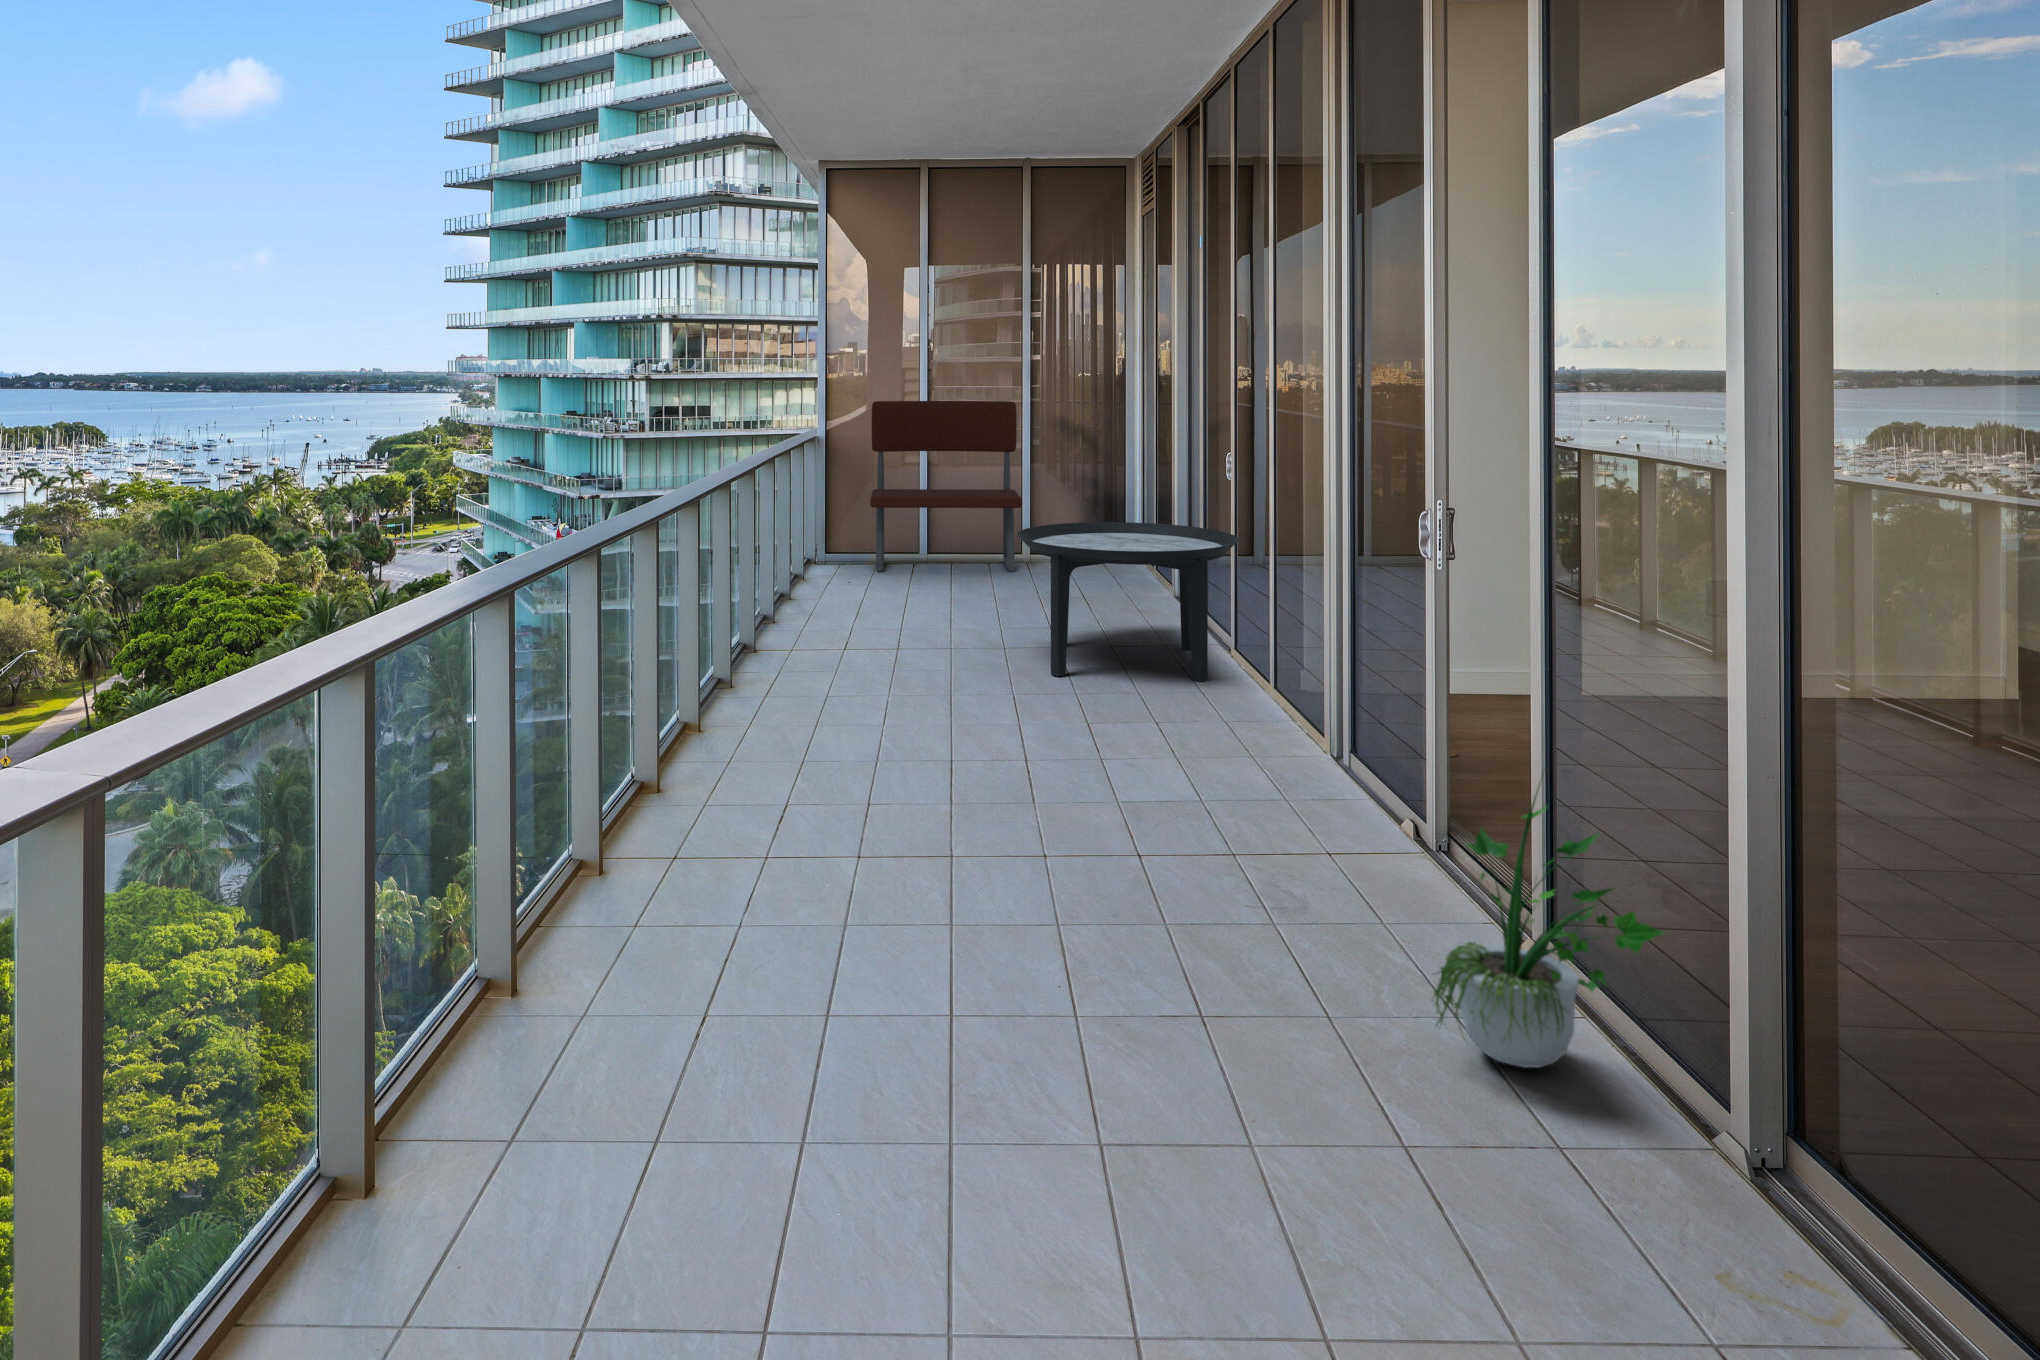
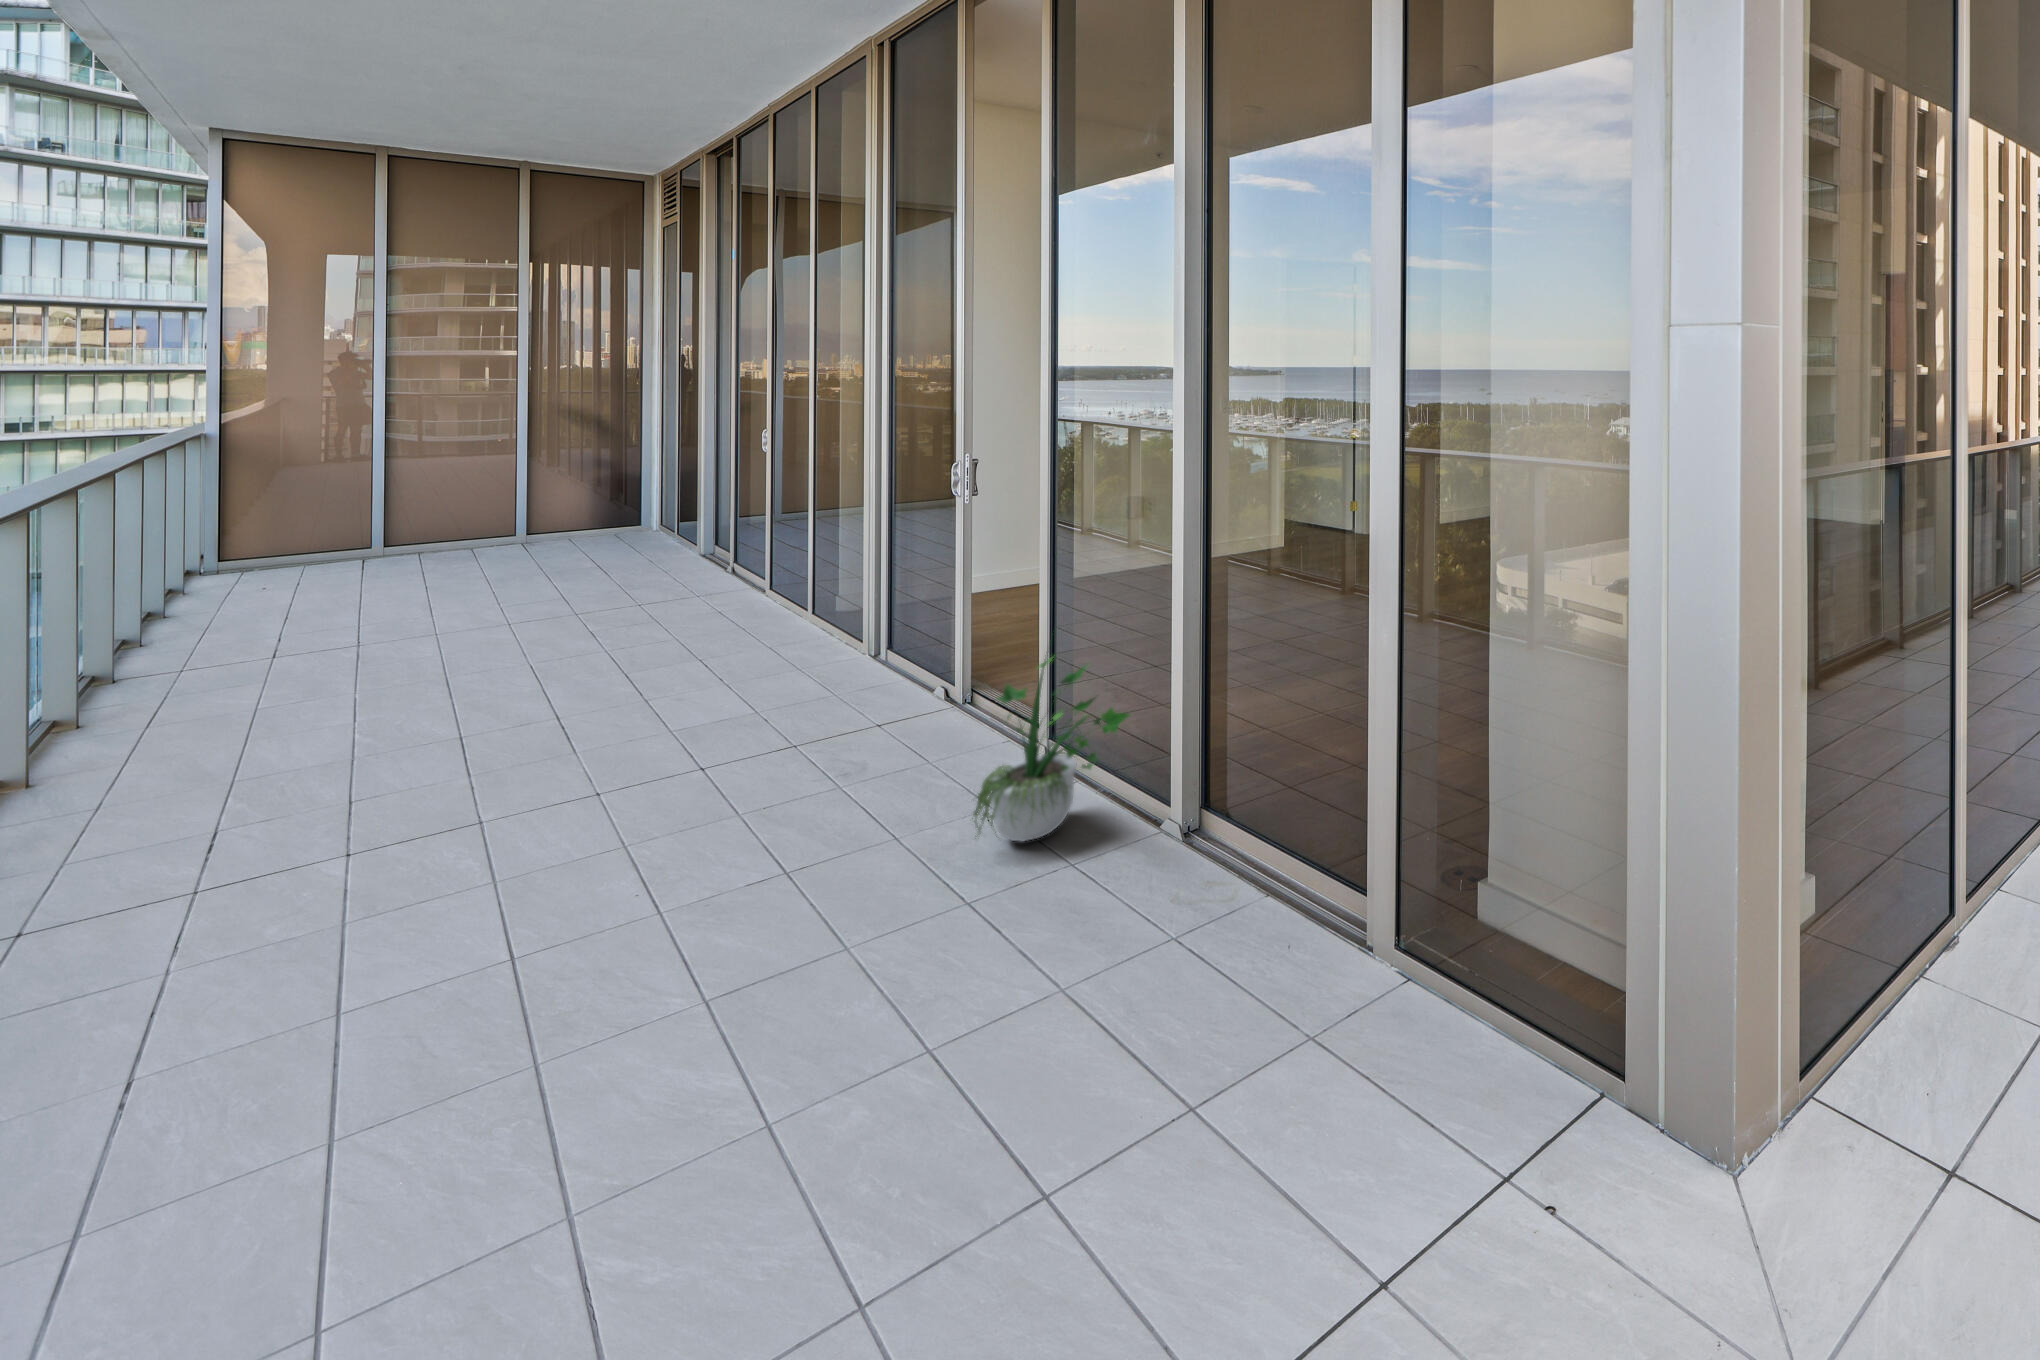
bench: present [870,401,1022,572] -> none [218,393,496,593]
round table: present [1017,522,1239,682] -> none [490,495,776,657]

